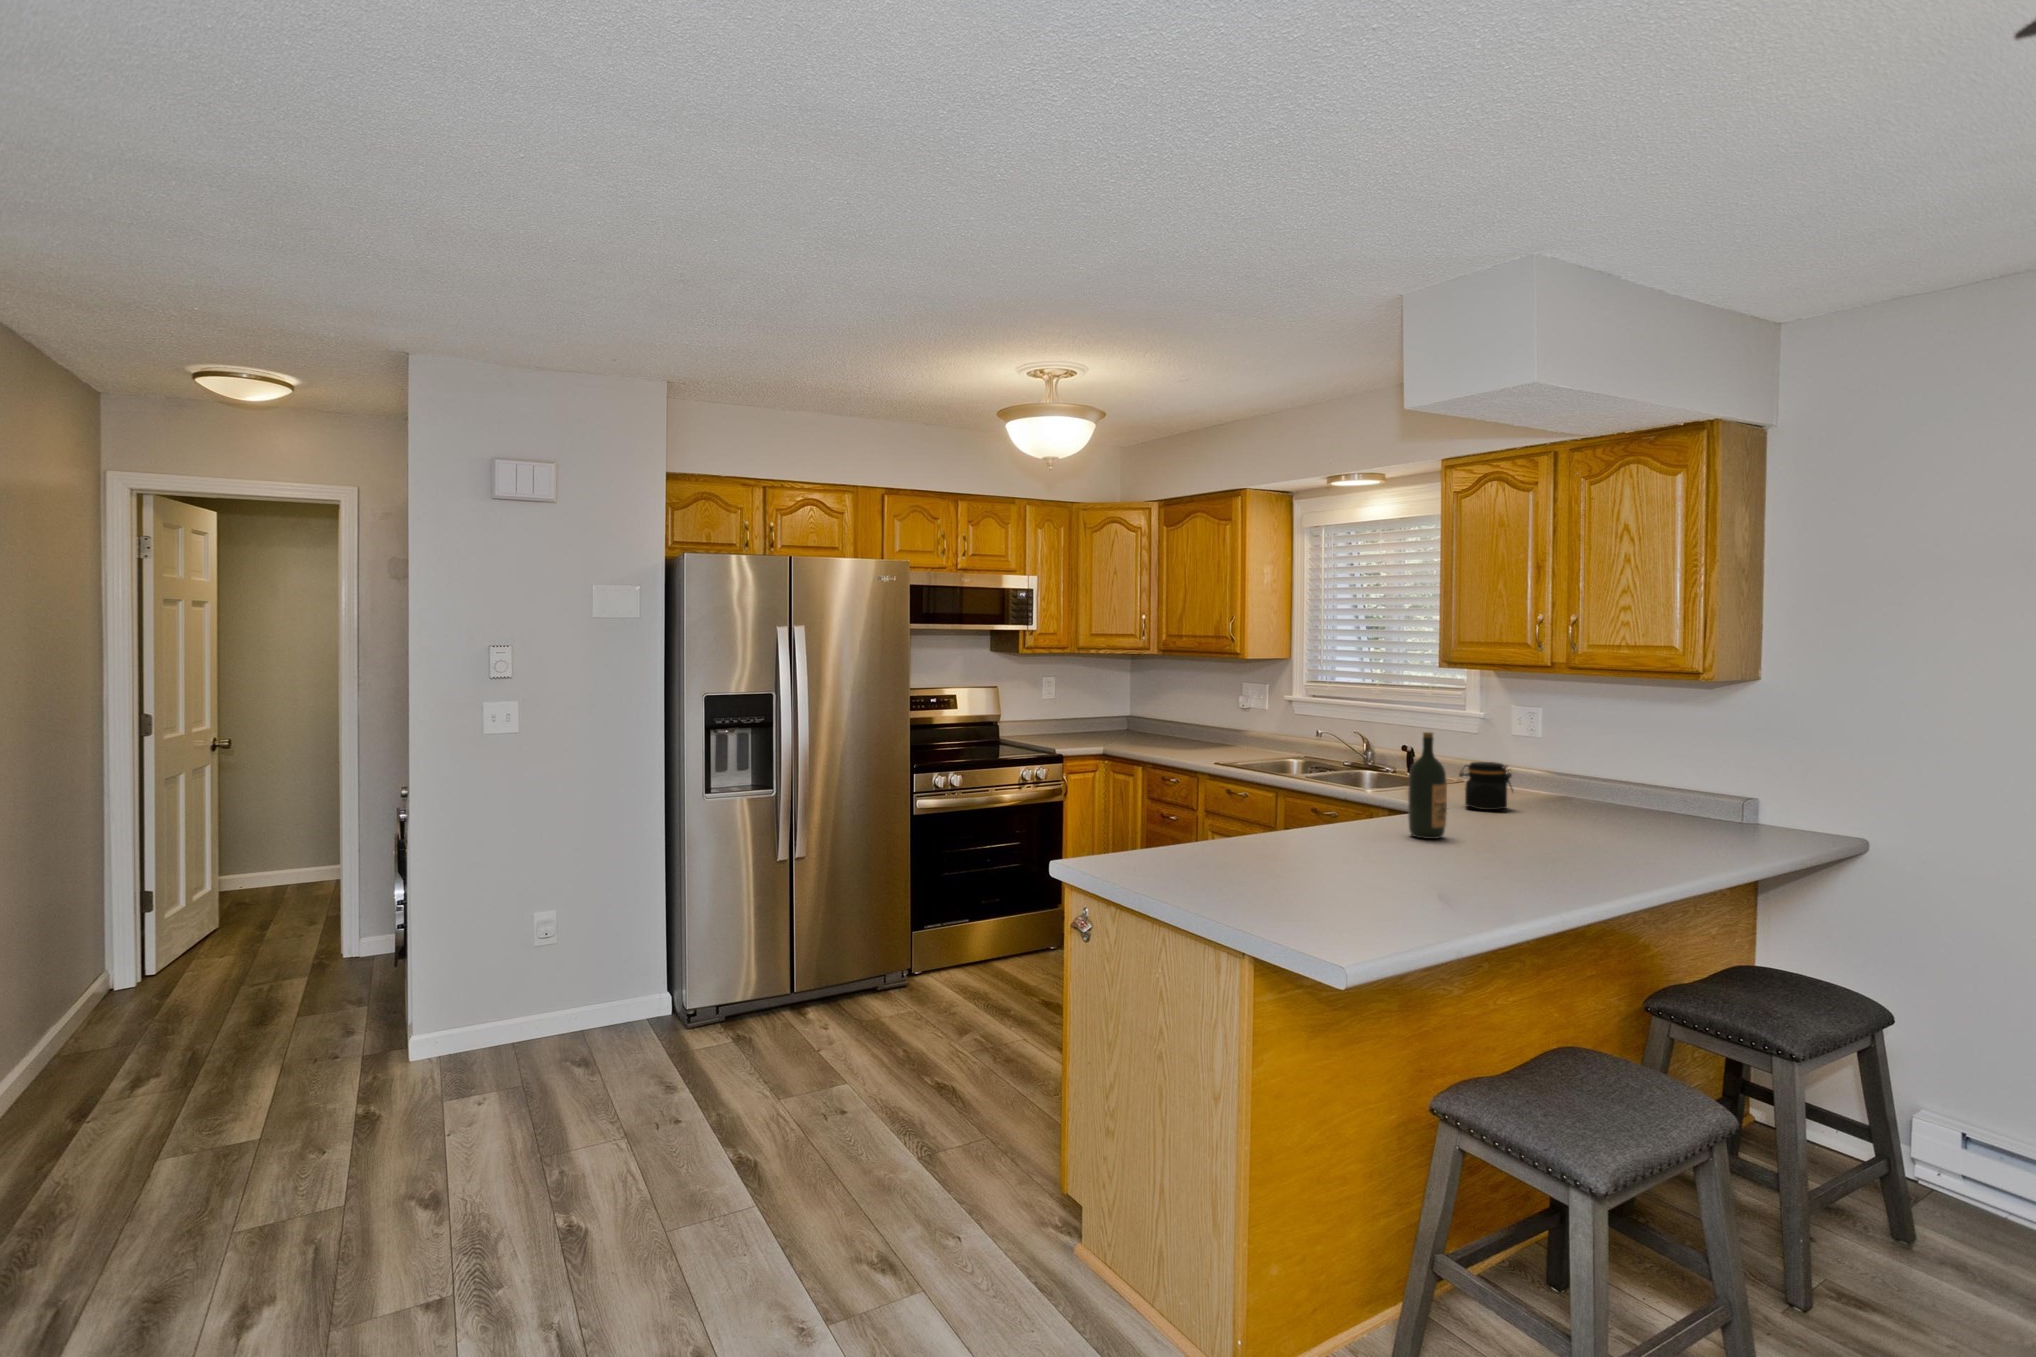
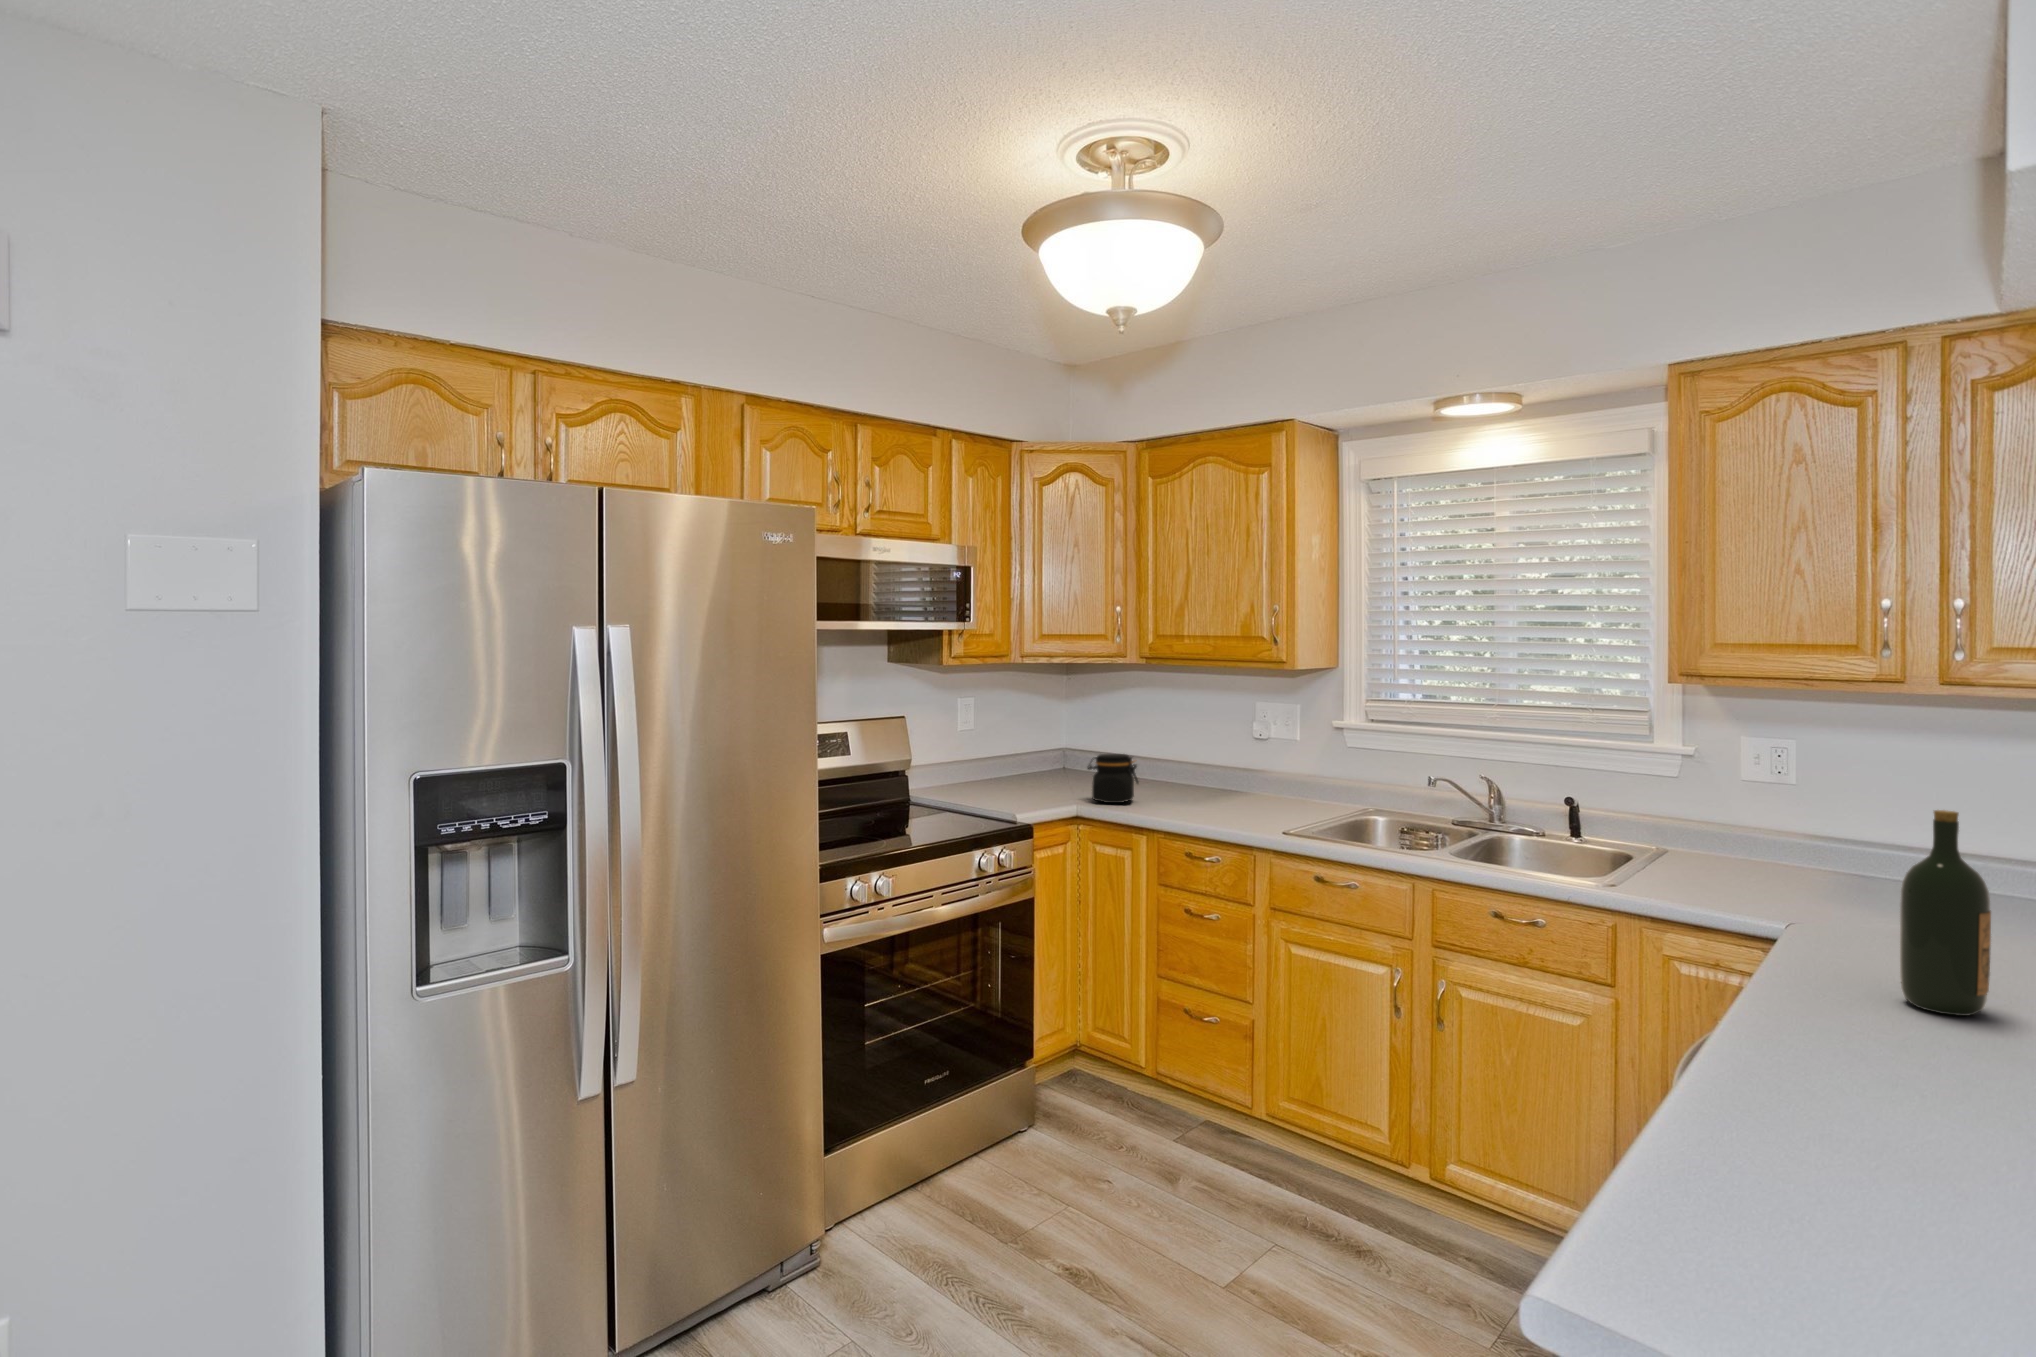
jar: present [1459,762,1513,810] -> present [1088,754,1138,803]

